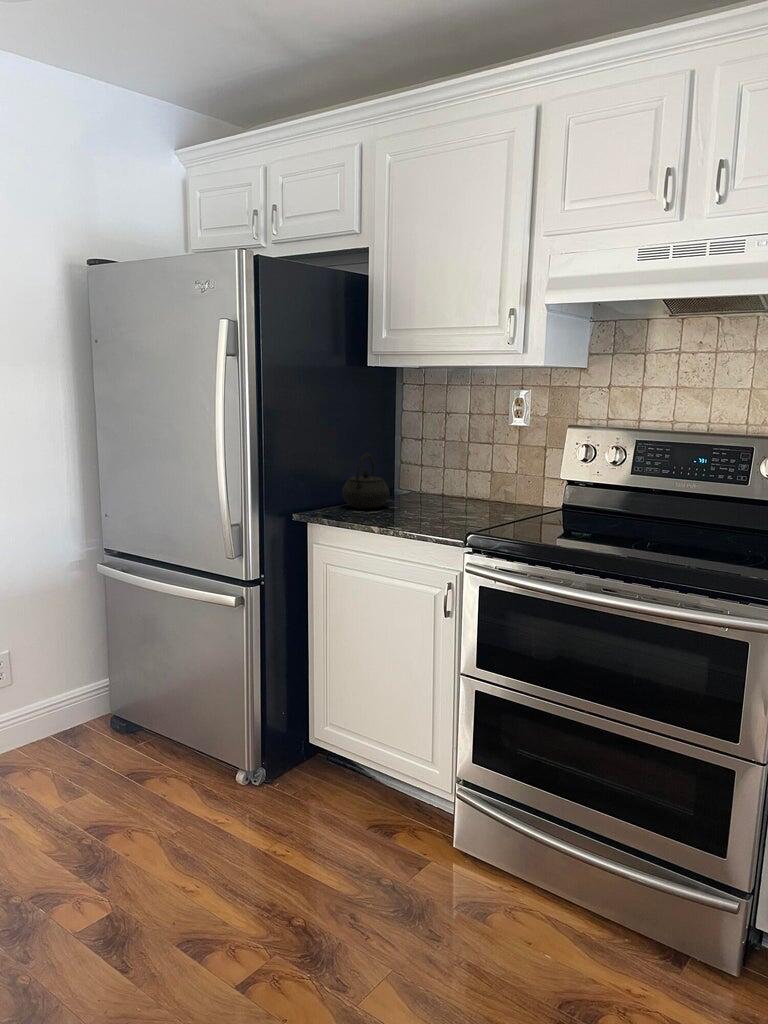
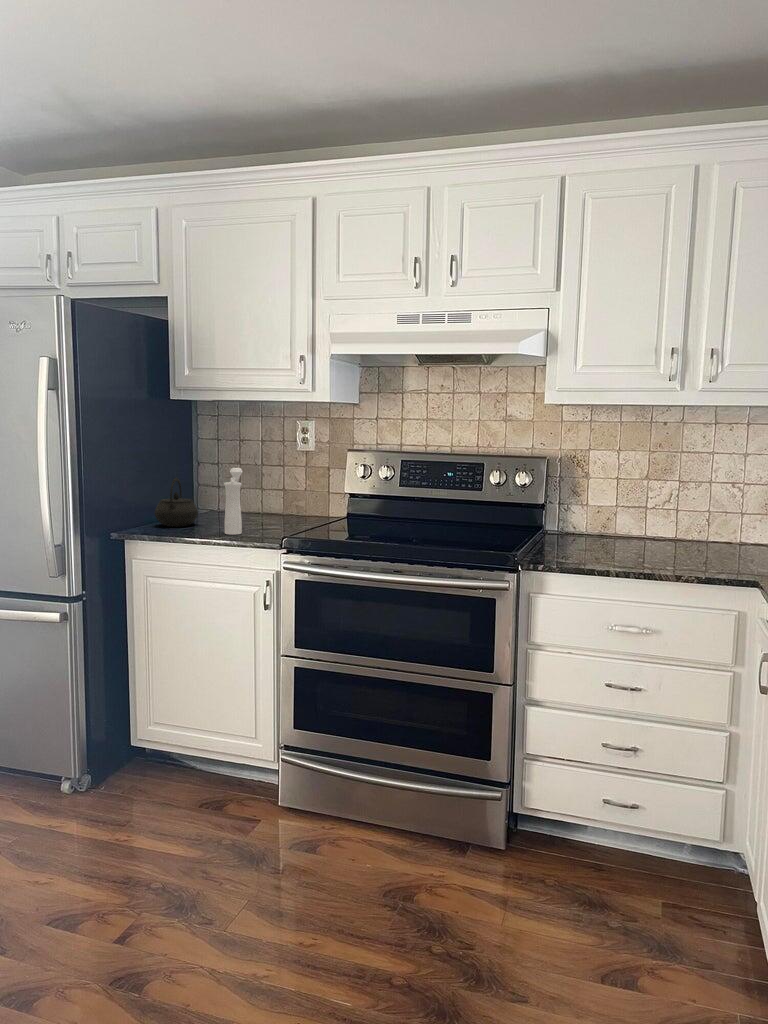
pepper mill: none [409,444,437,524] -> present [224,468,243,535]

